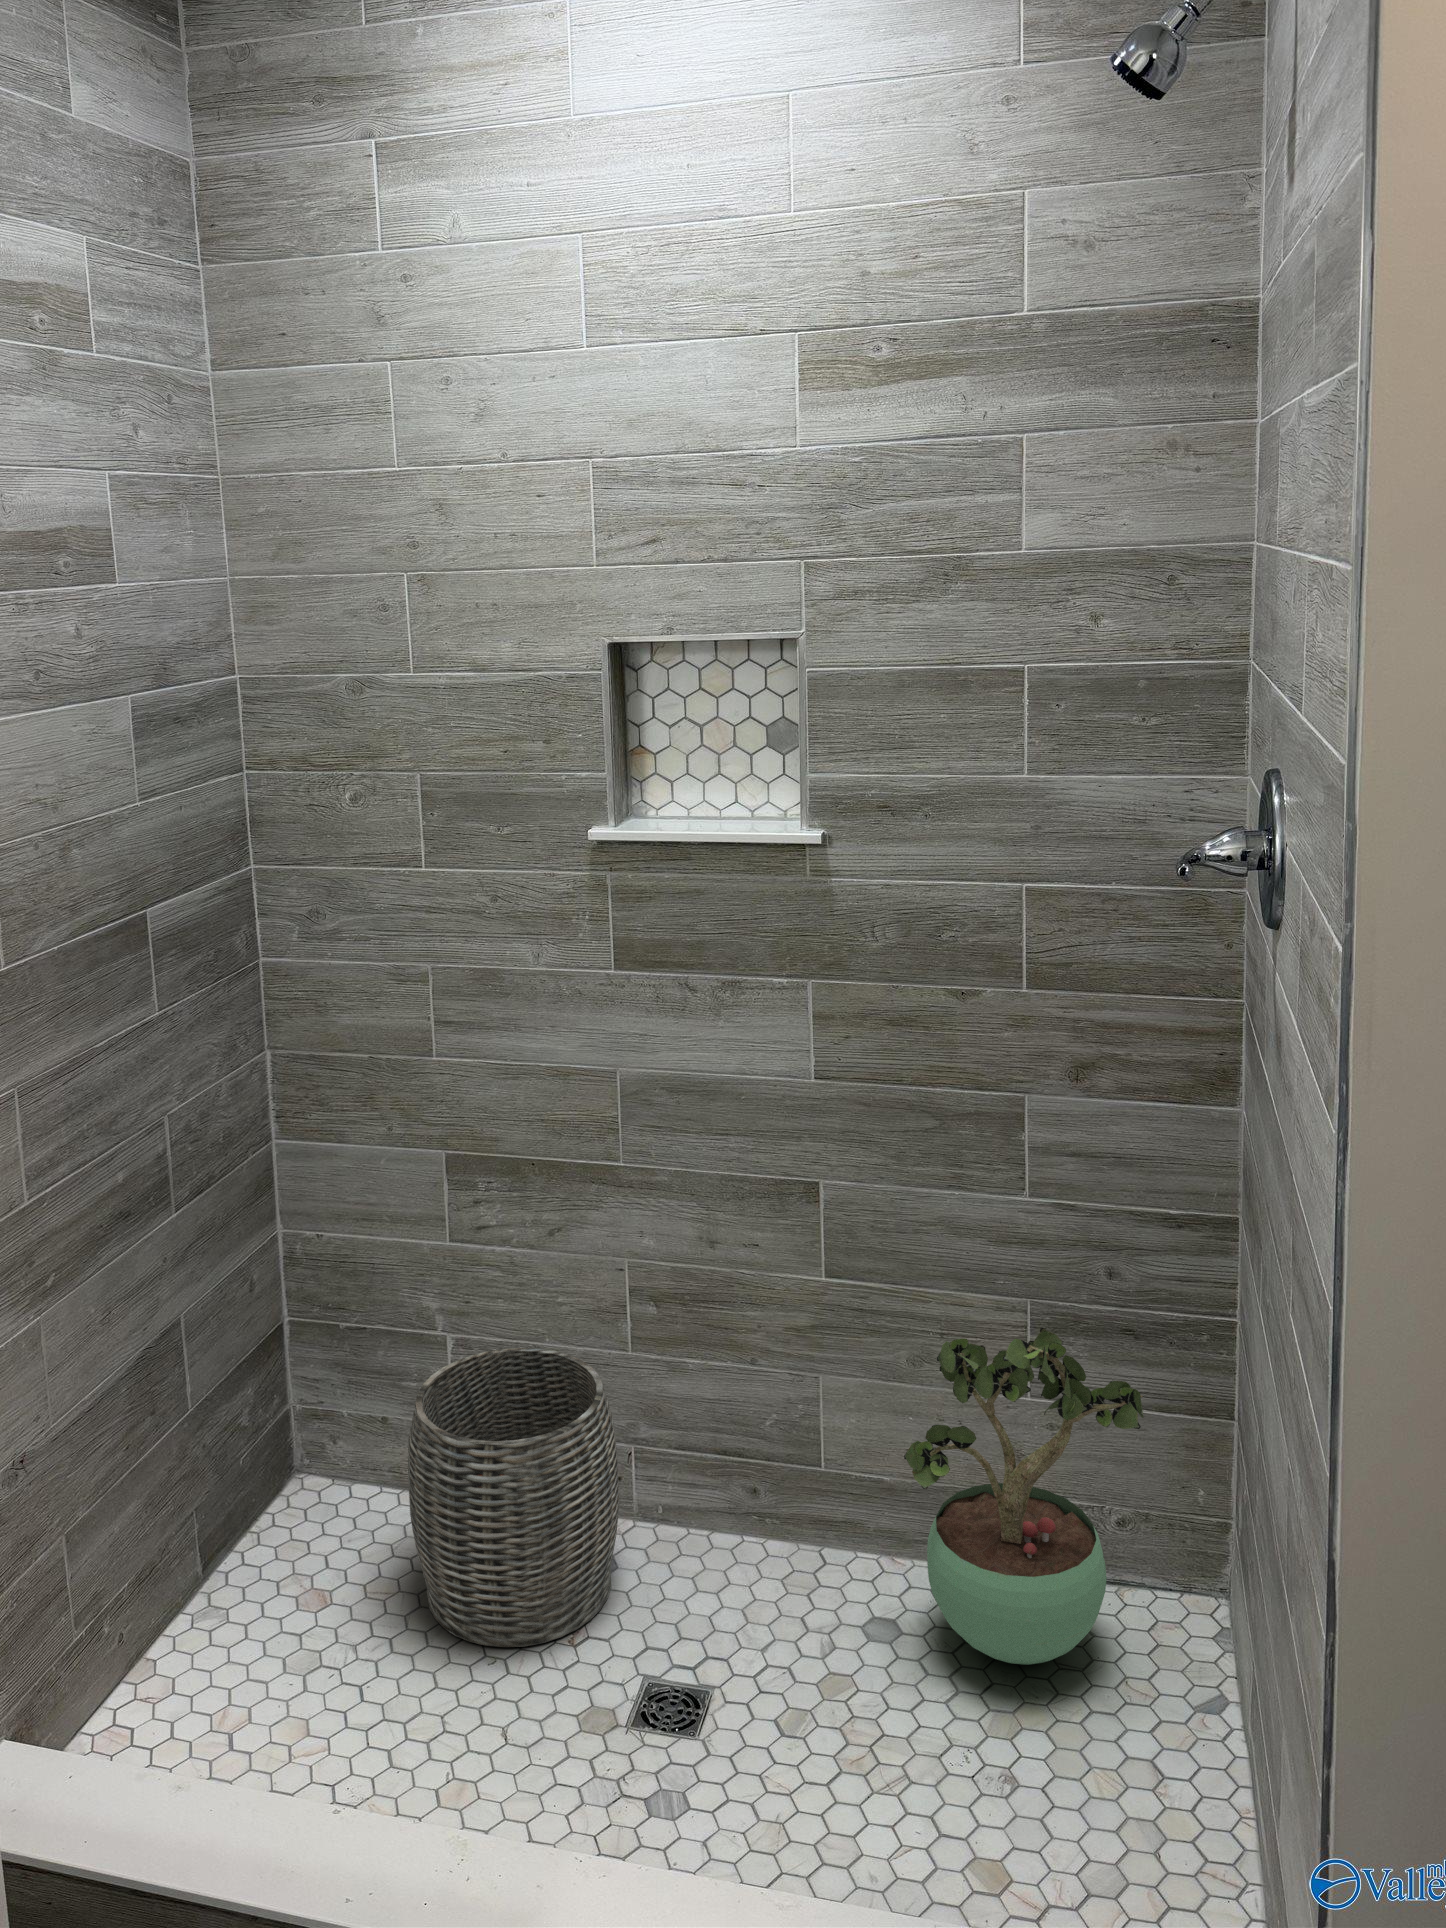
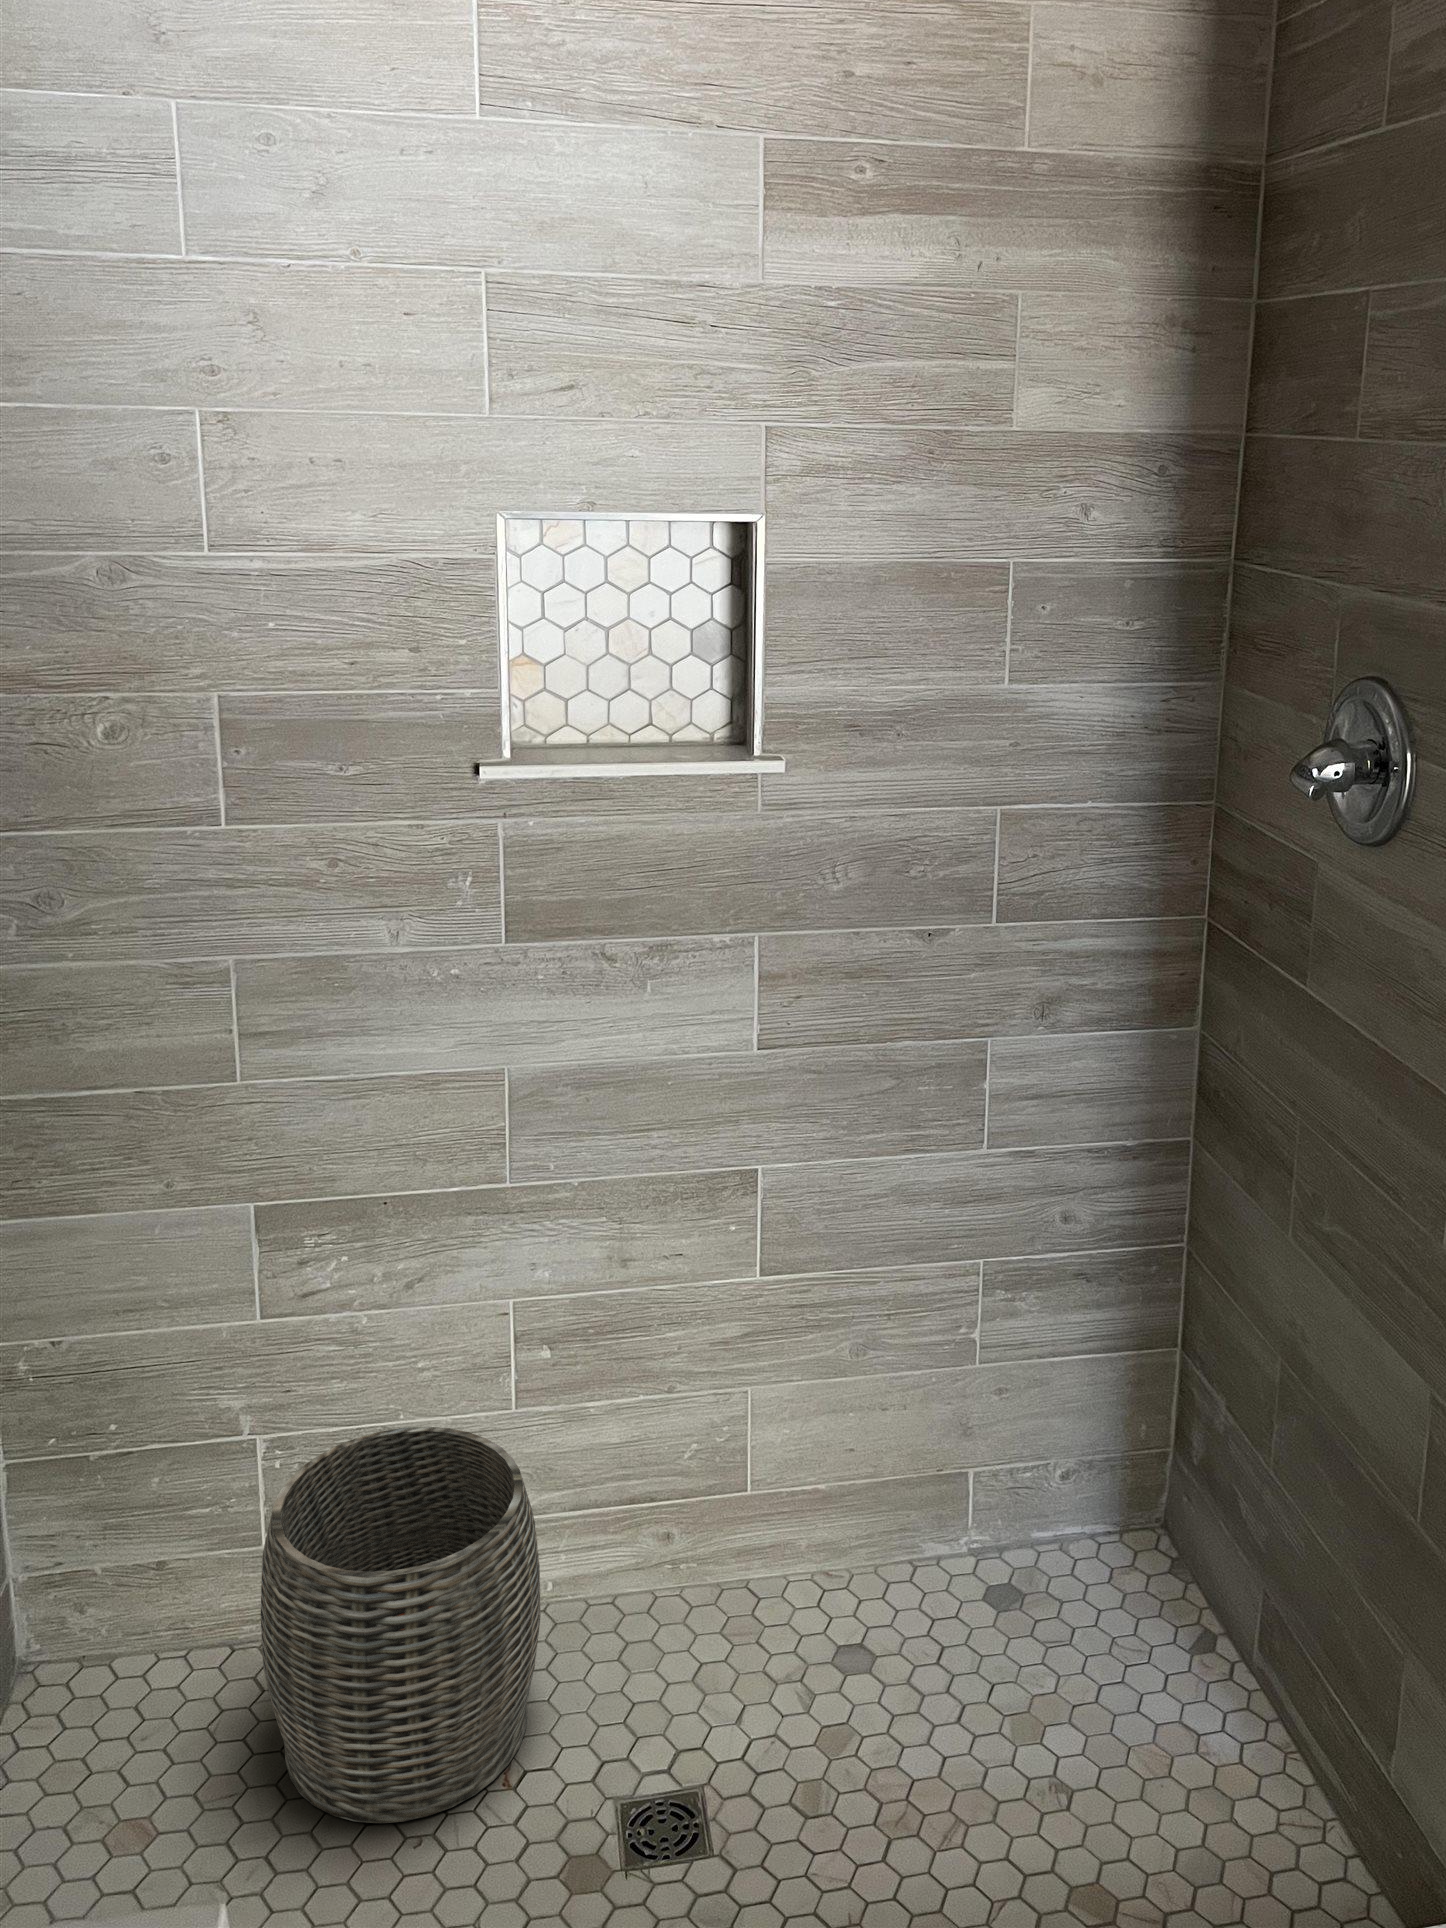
potted plant: present [904,1328,1144,1665] -> none [898,1298,1147,1661]

